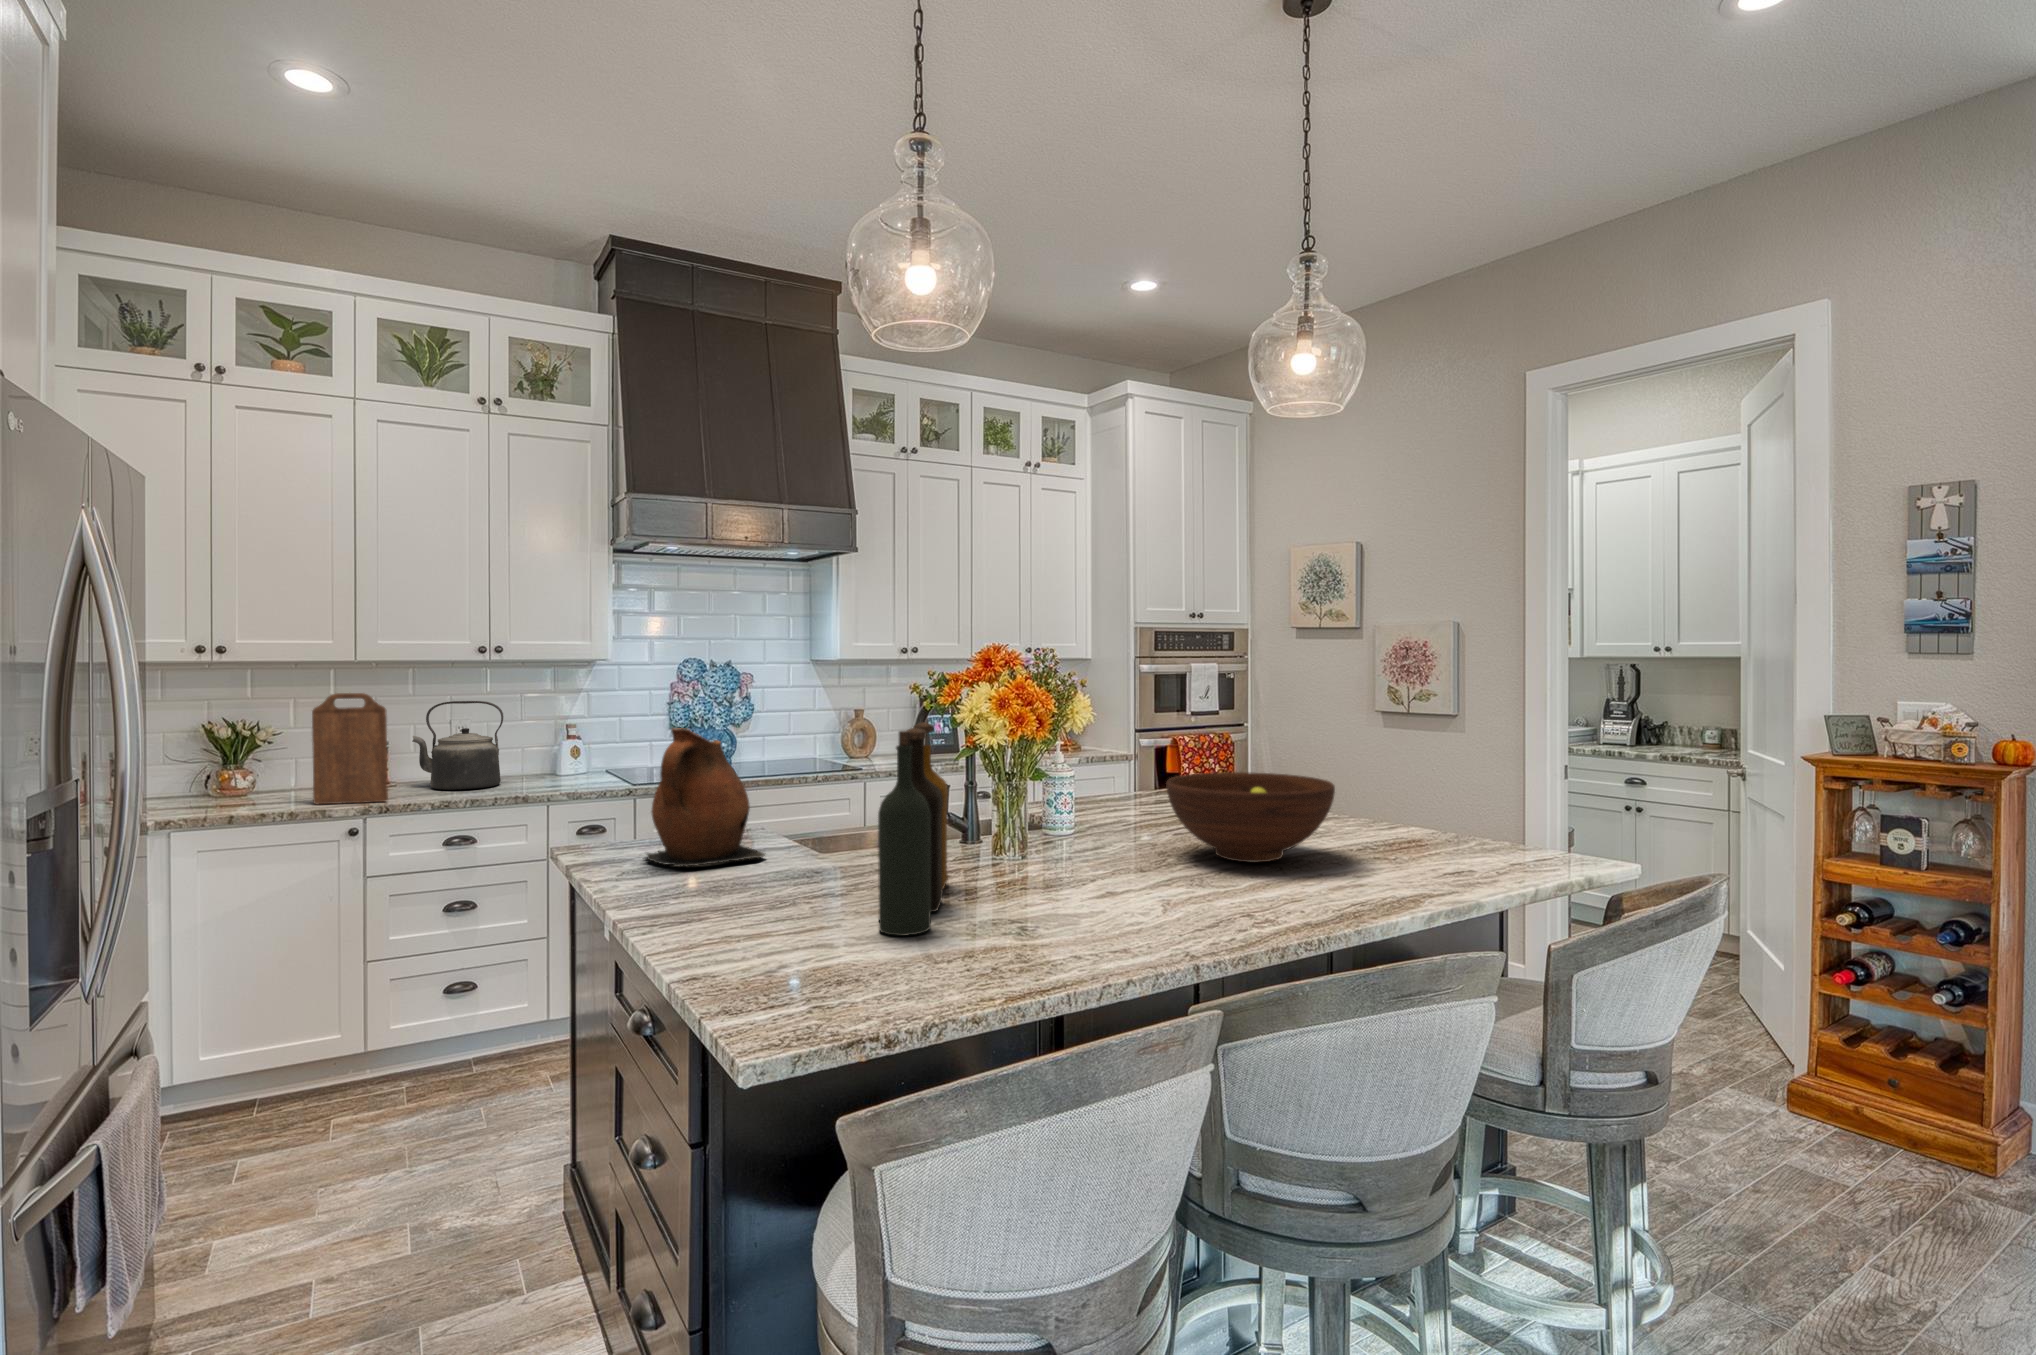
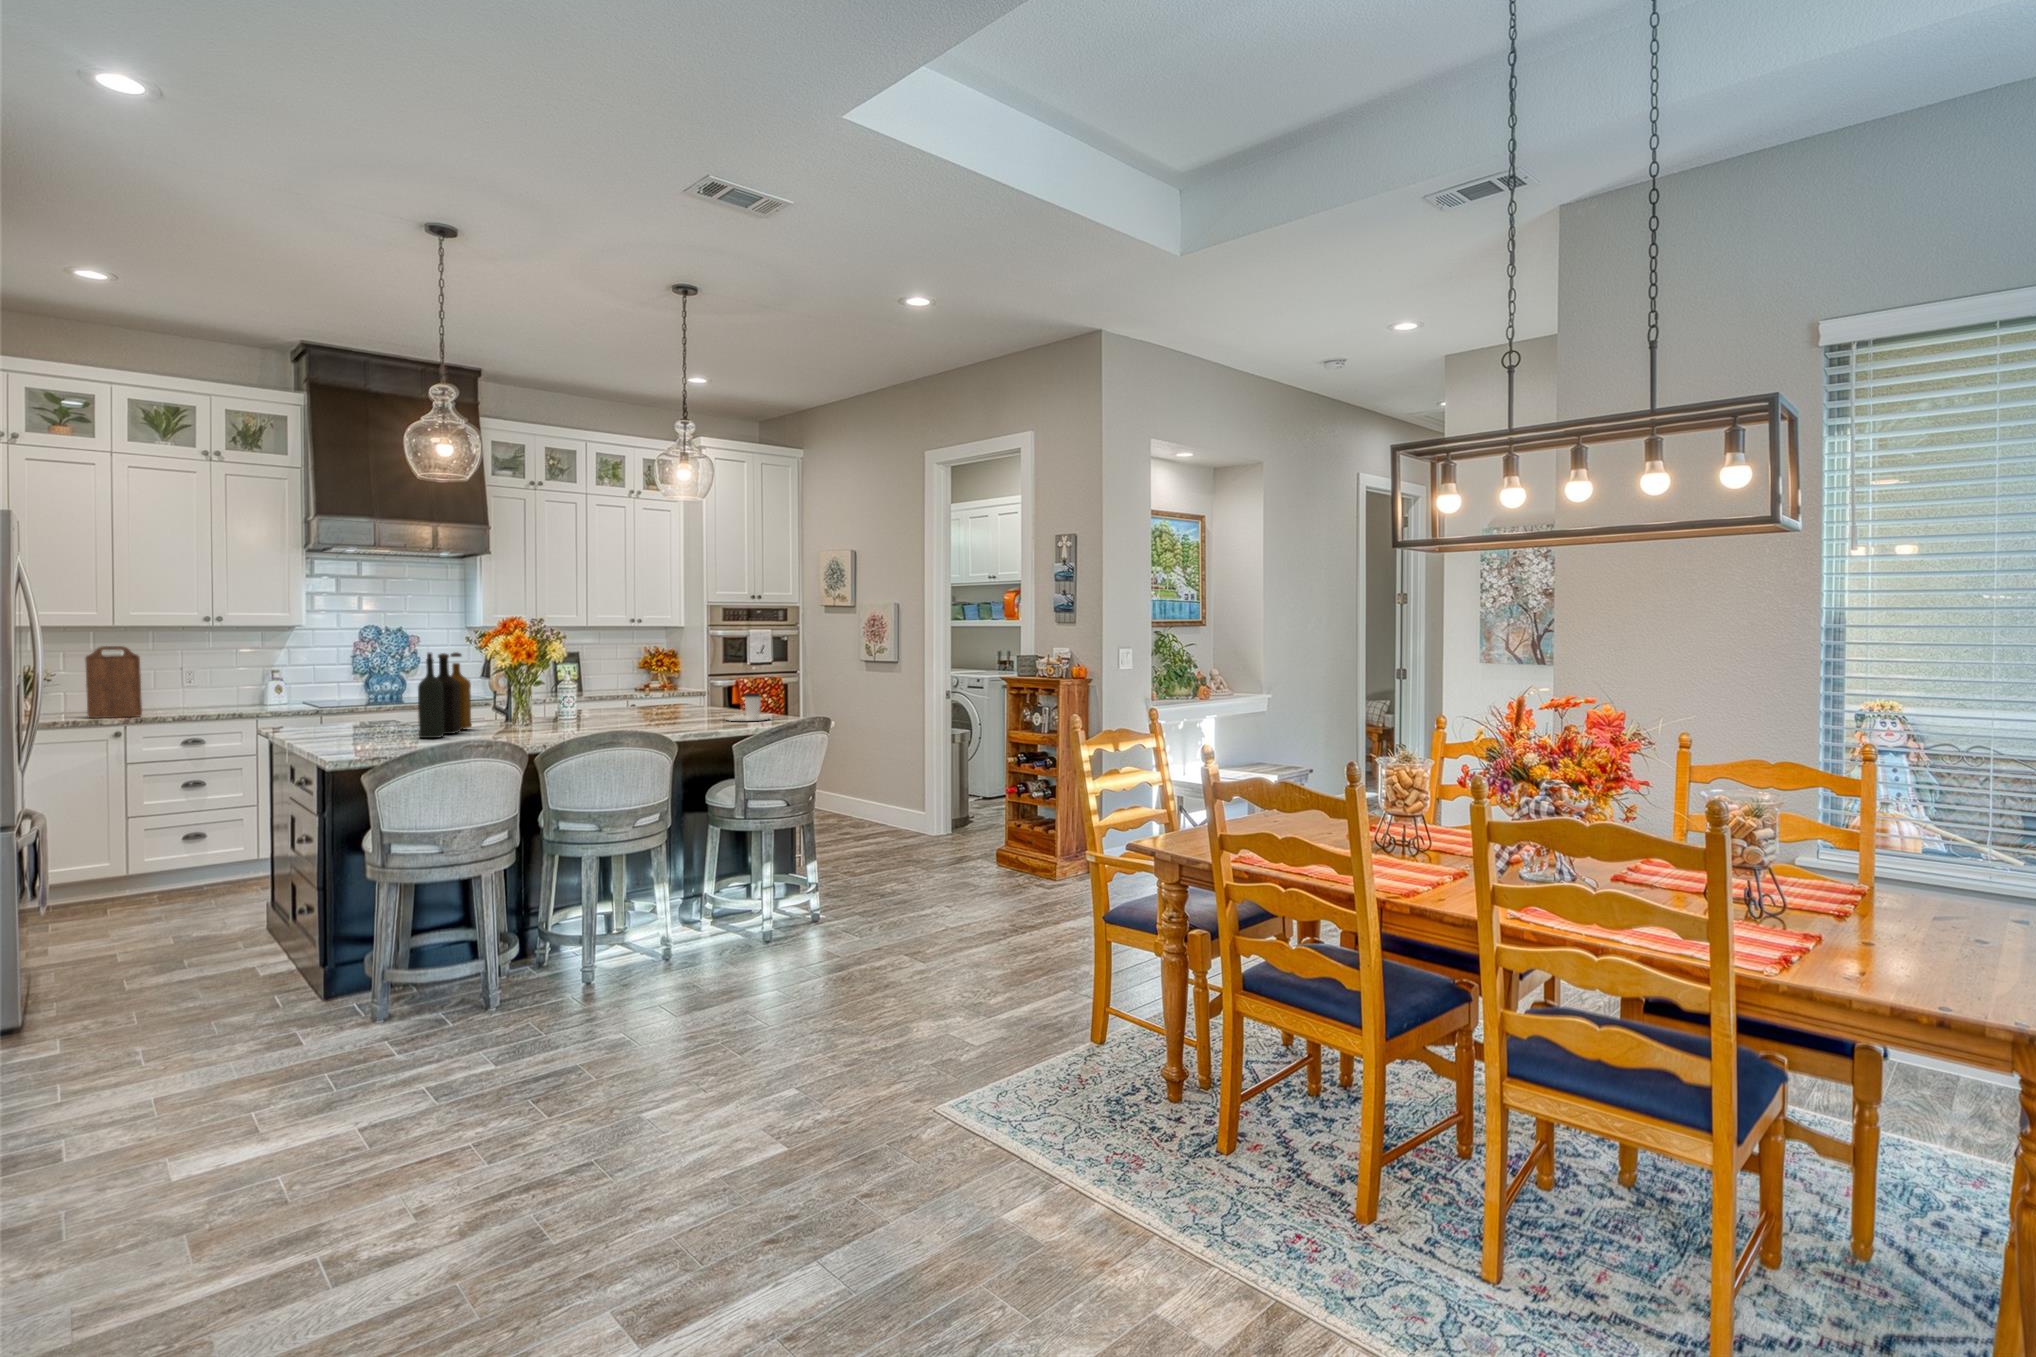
kettle: present [412,701,503,790] -> none [156,653,225,711]
ceramic pitcher: present [647,728,765,867] -> none [312,658,385,726]
fruit bowl: present [1166,772,1335,863] -> none [600,682,685,722]
coffee cup: none [1405,801,1506,866] -> present [726,693,769,721]

